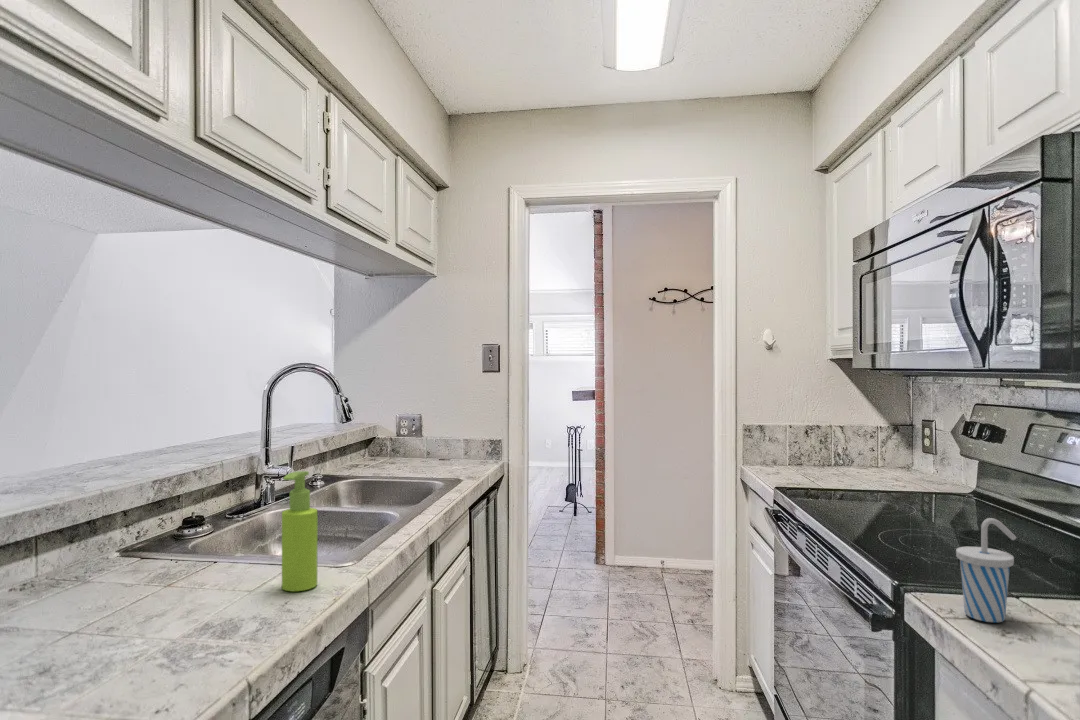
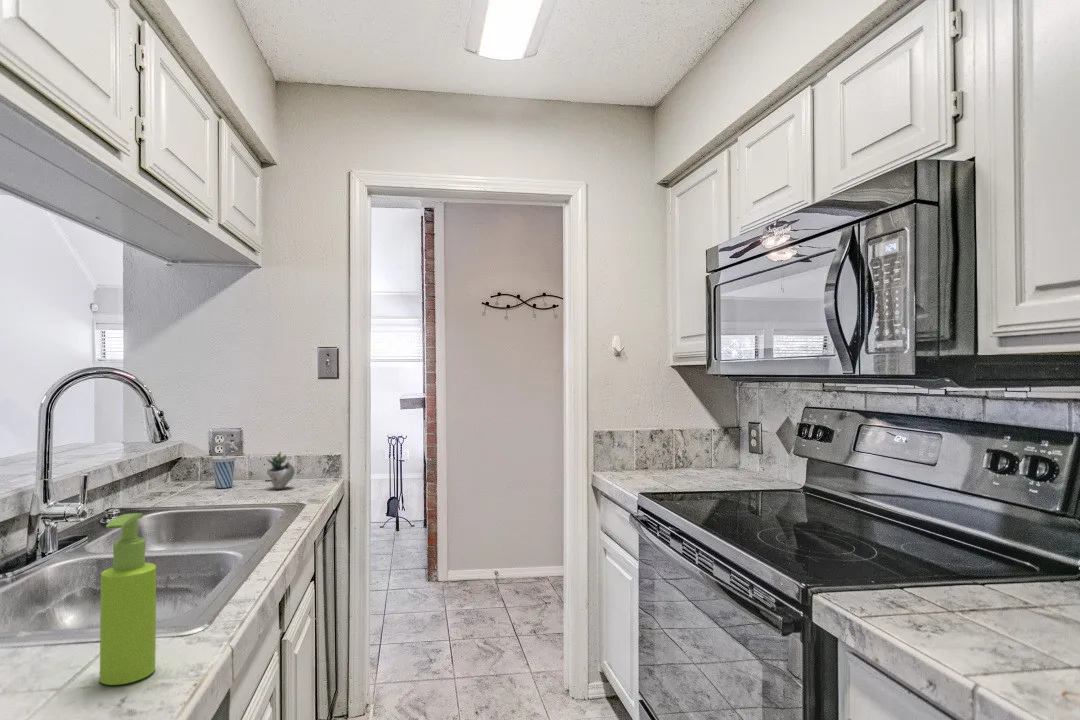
succulent plant: none [438,434,469,467] -> present [267,452,295,489]
cup: present [956,518,1016,623] -> present [212,441,238,488]

